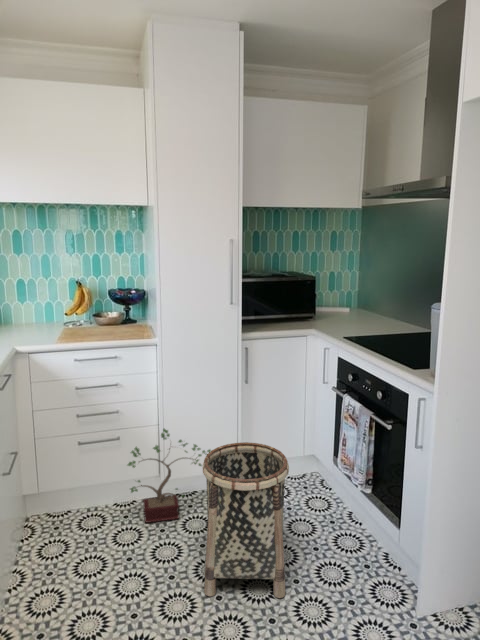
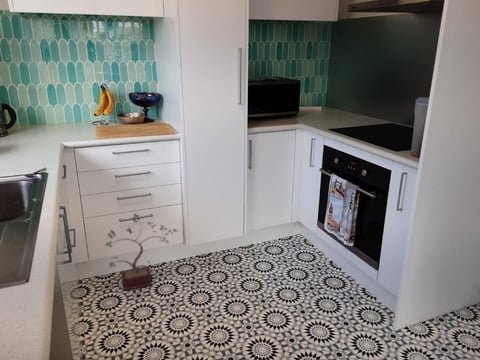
basket: present [203,442,289,598] -> none [169,222,241,345]

